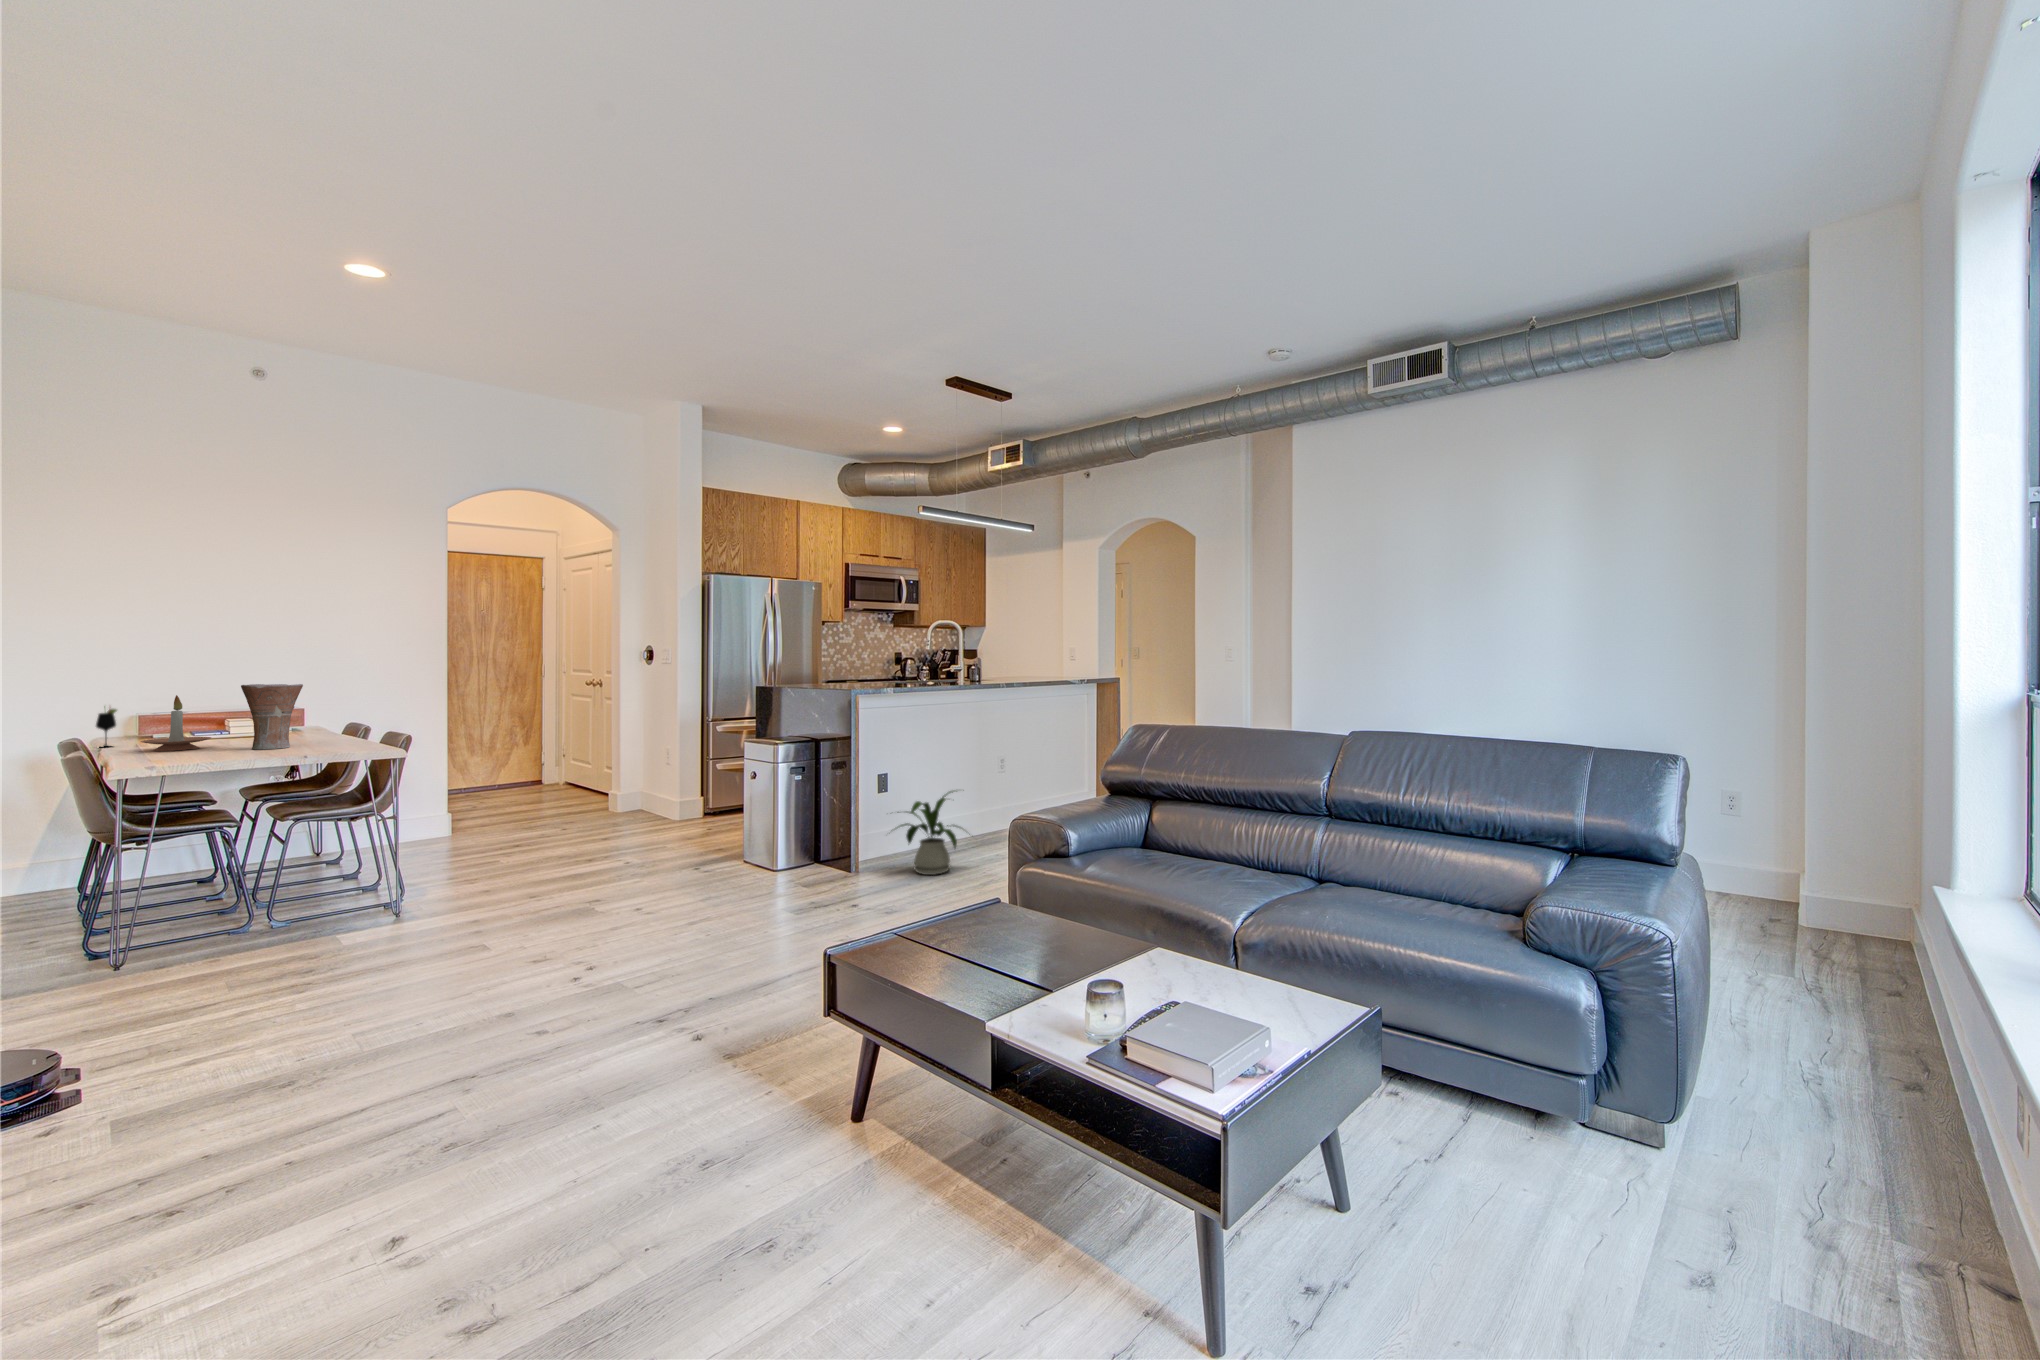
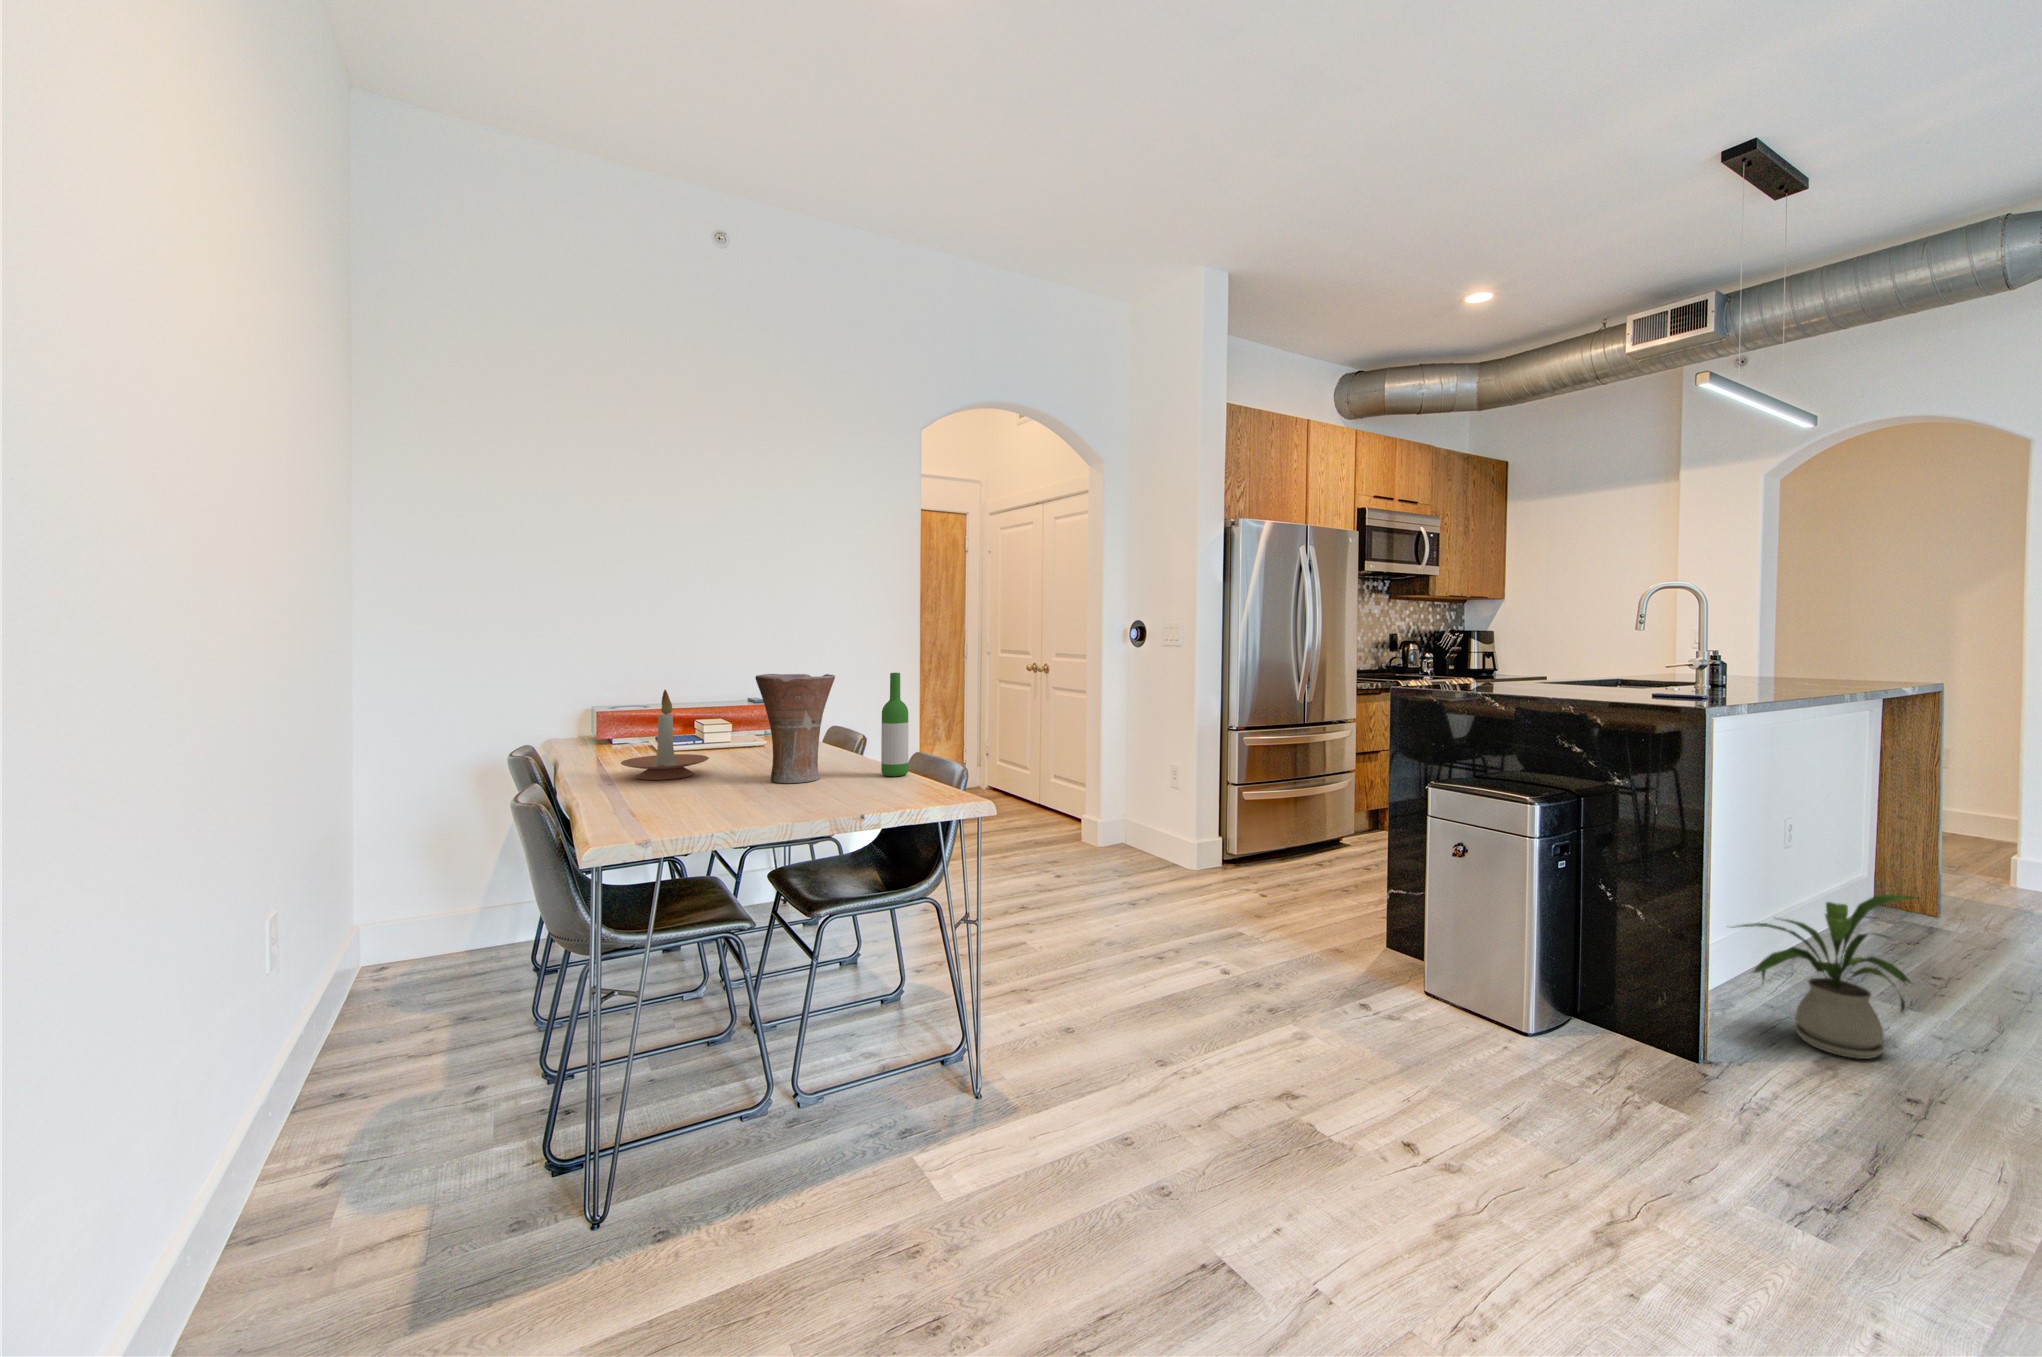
wine bottle: none [337,682,358,745] -> present [881,673,909,776]
wine glass: present [96,709,117,747] -> none [559,701,585,766]

